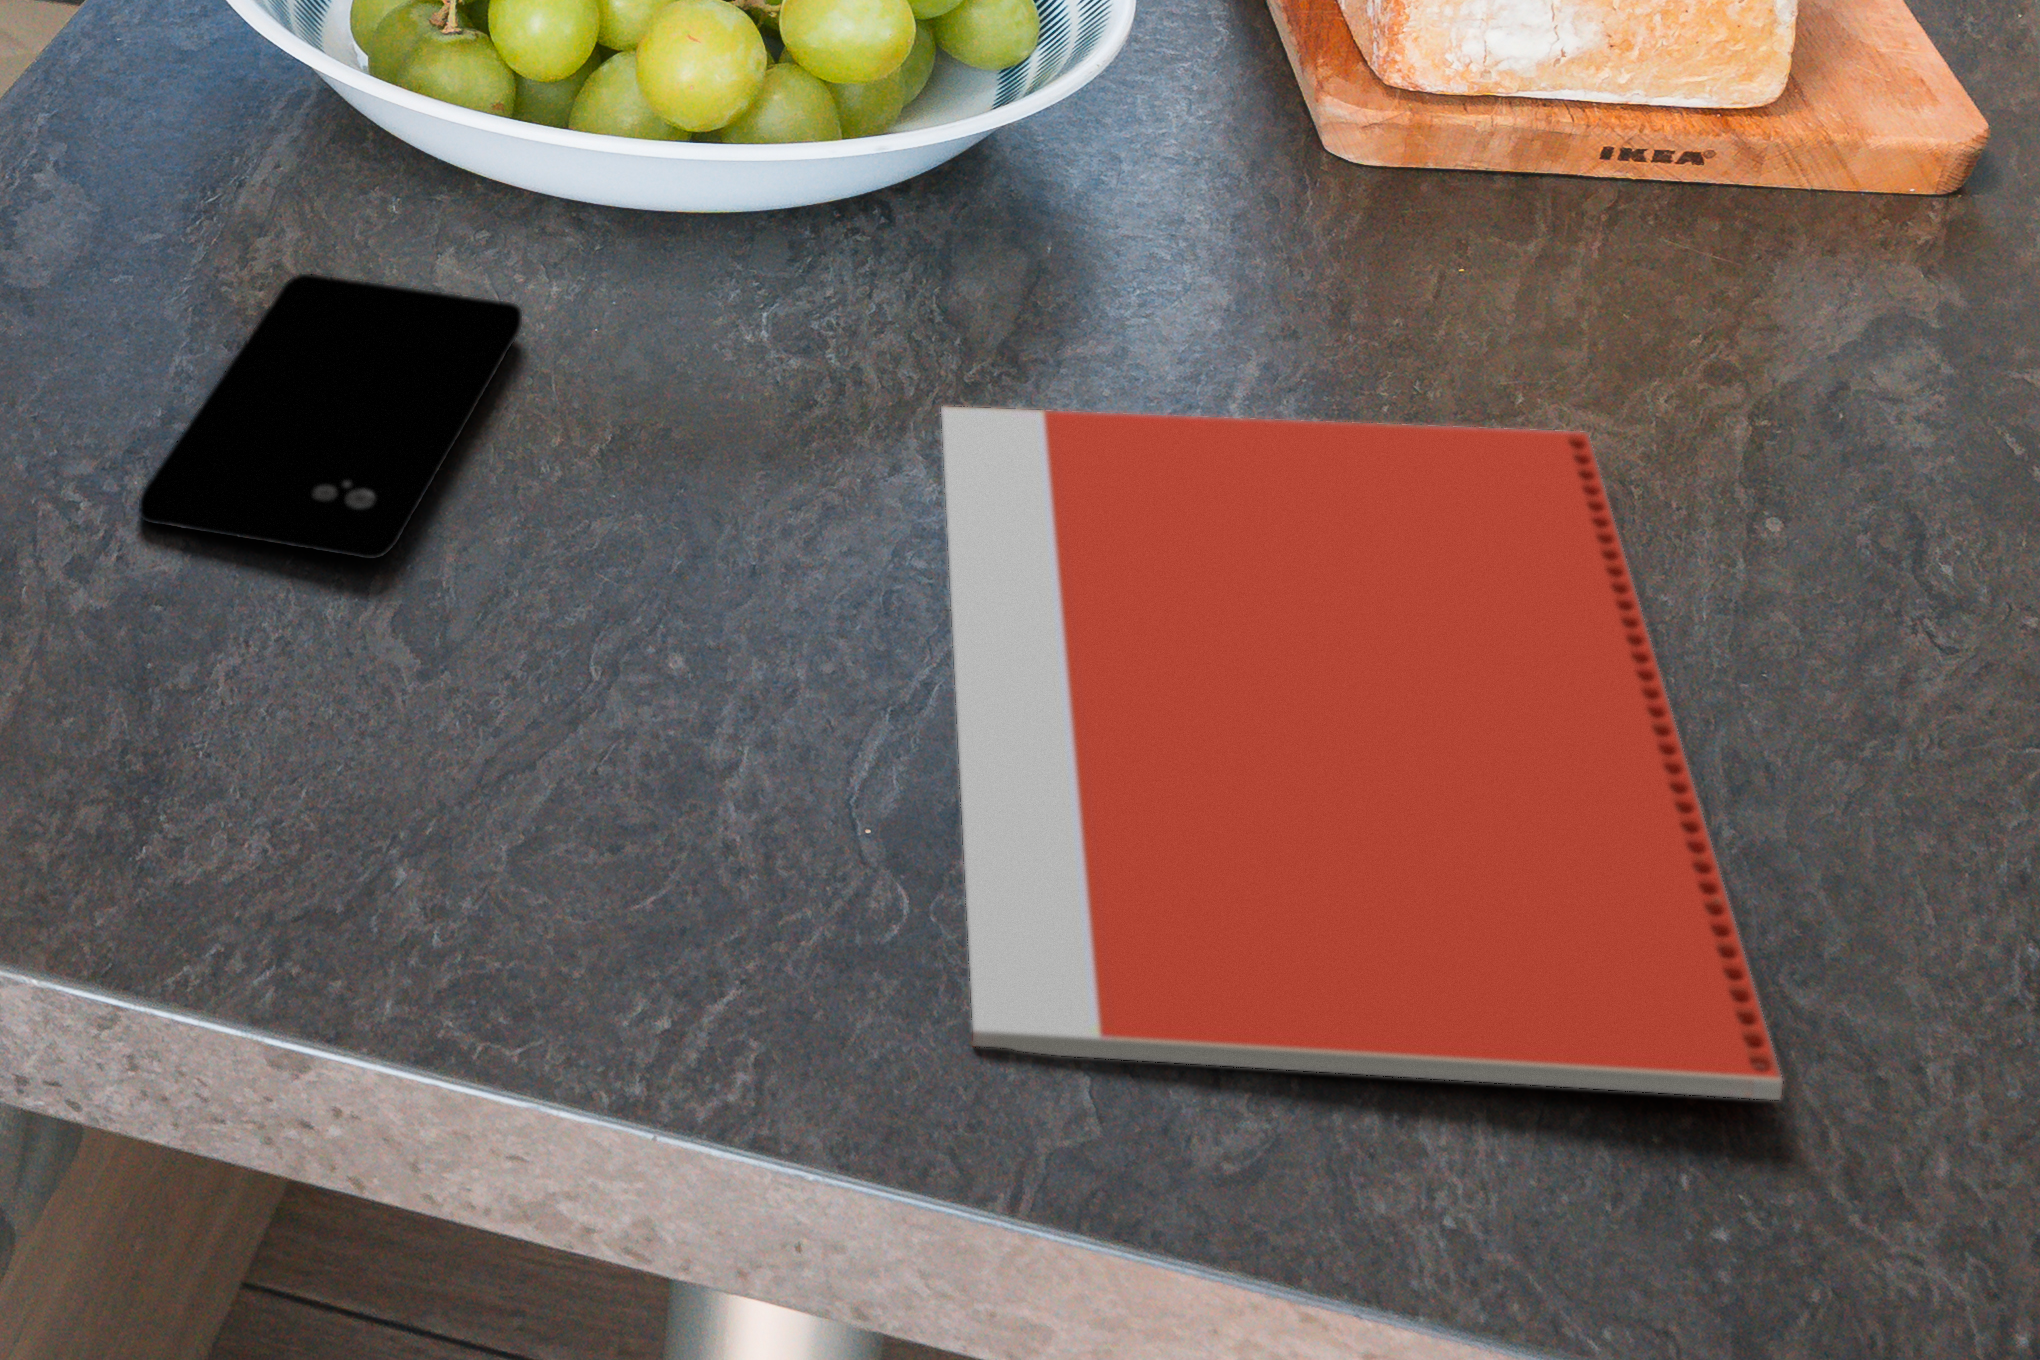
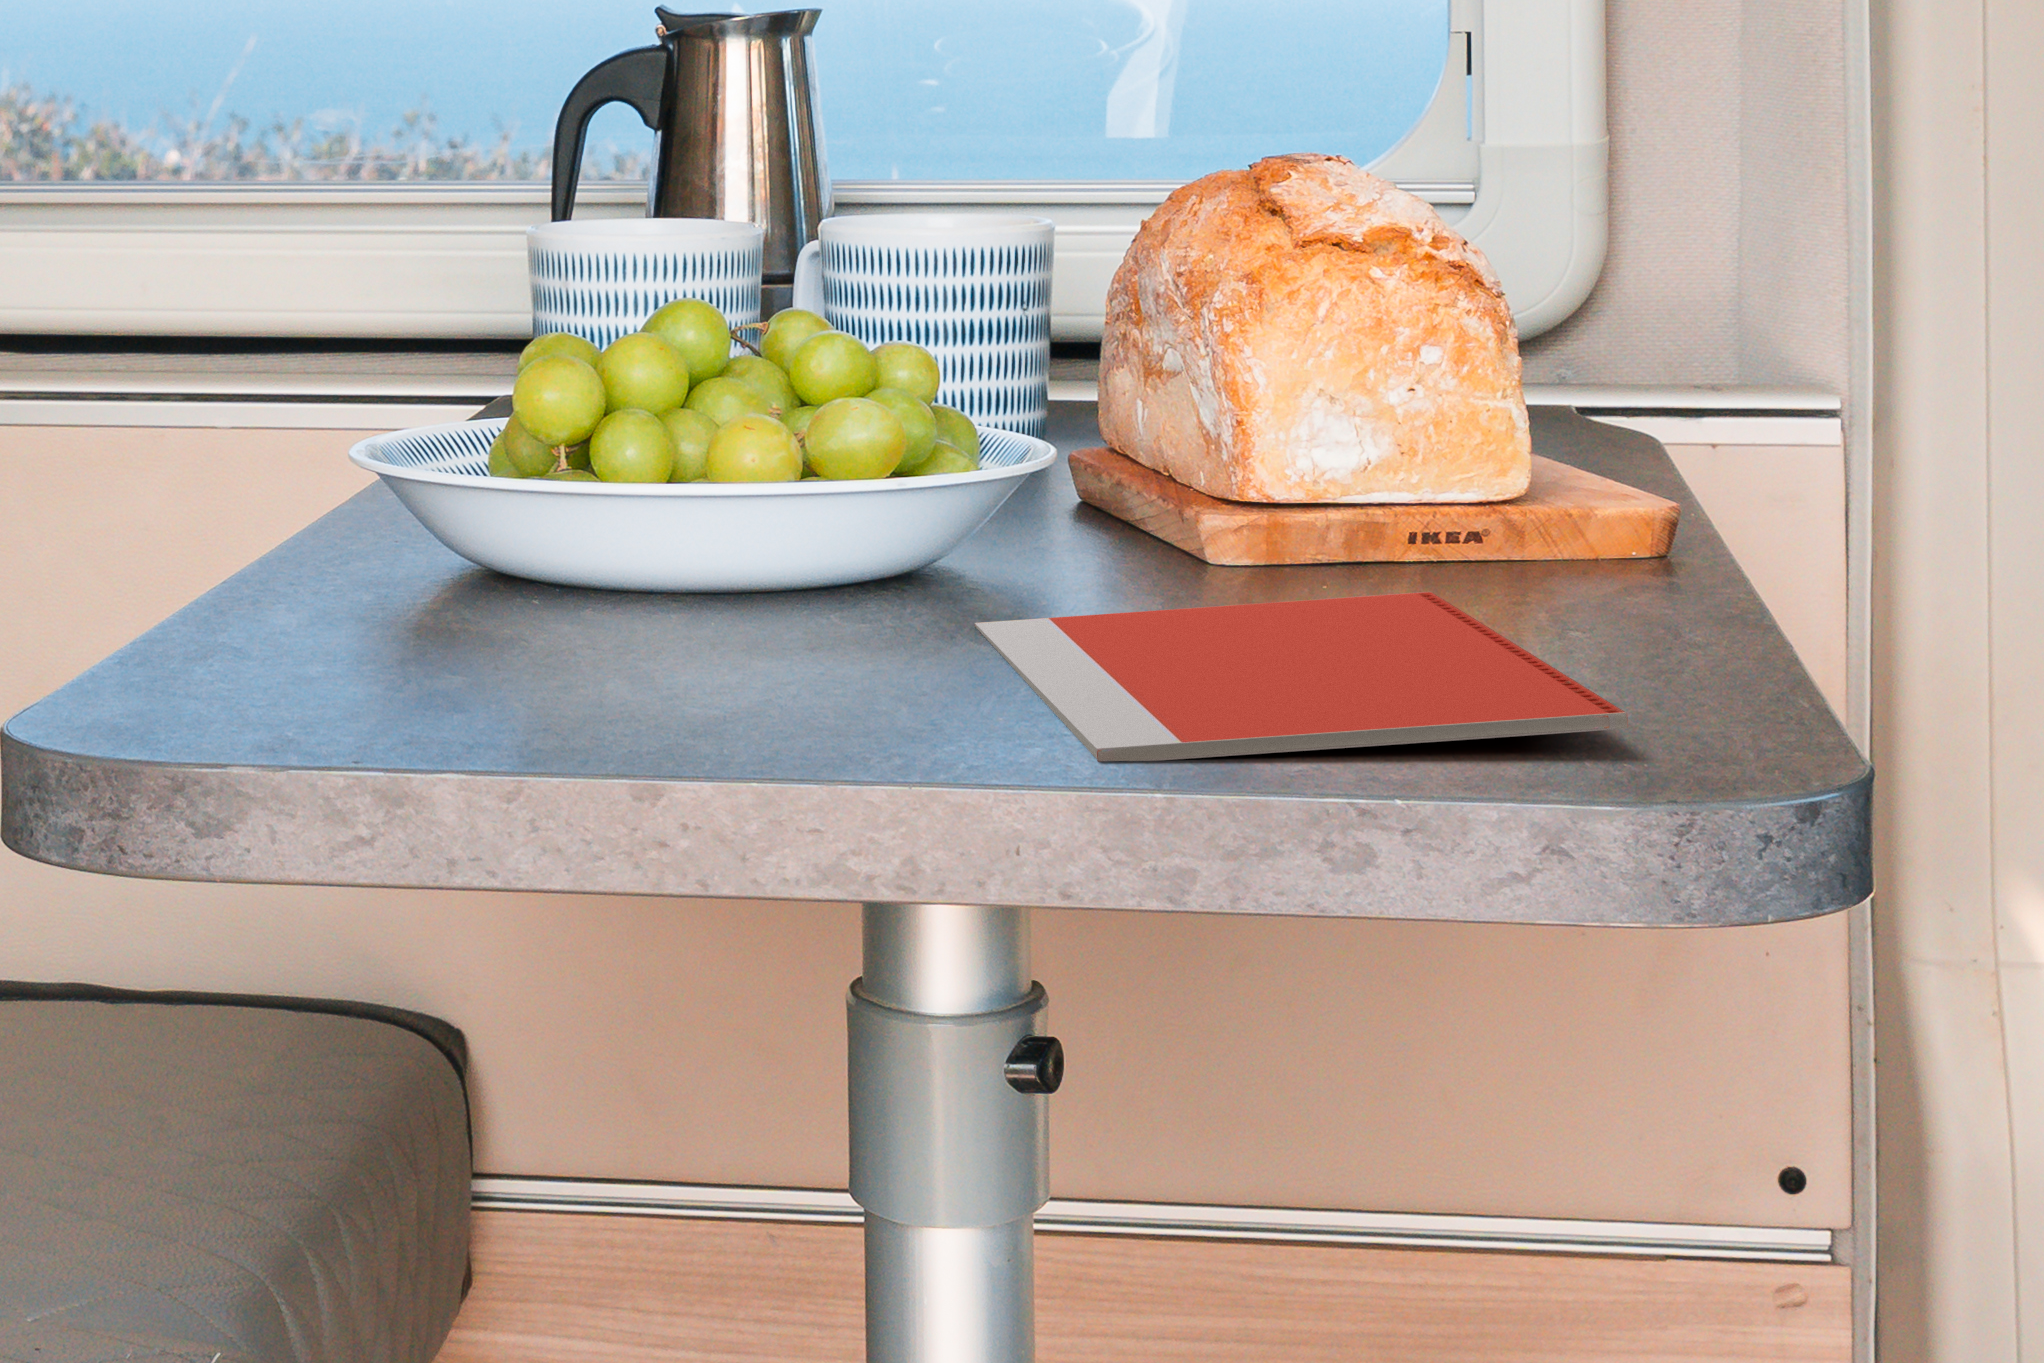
smartphone: present [139,274,522,559] -> none [422,597,659,672]

